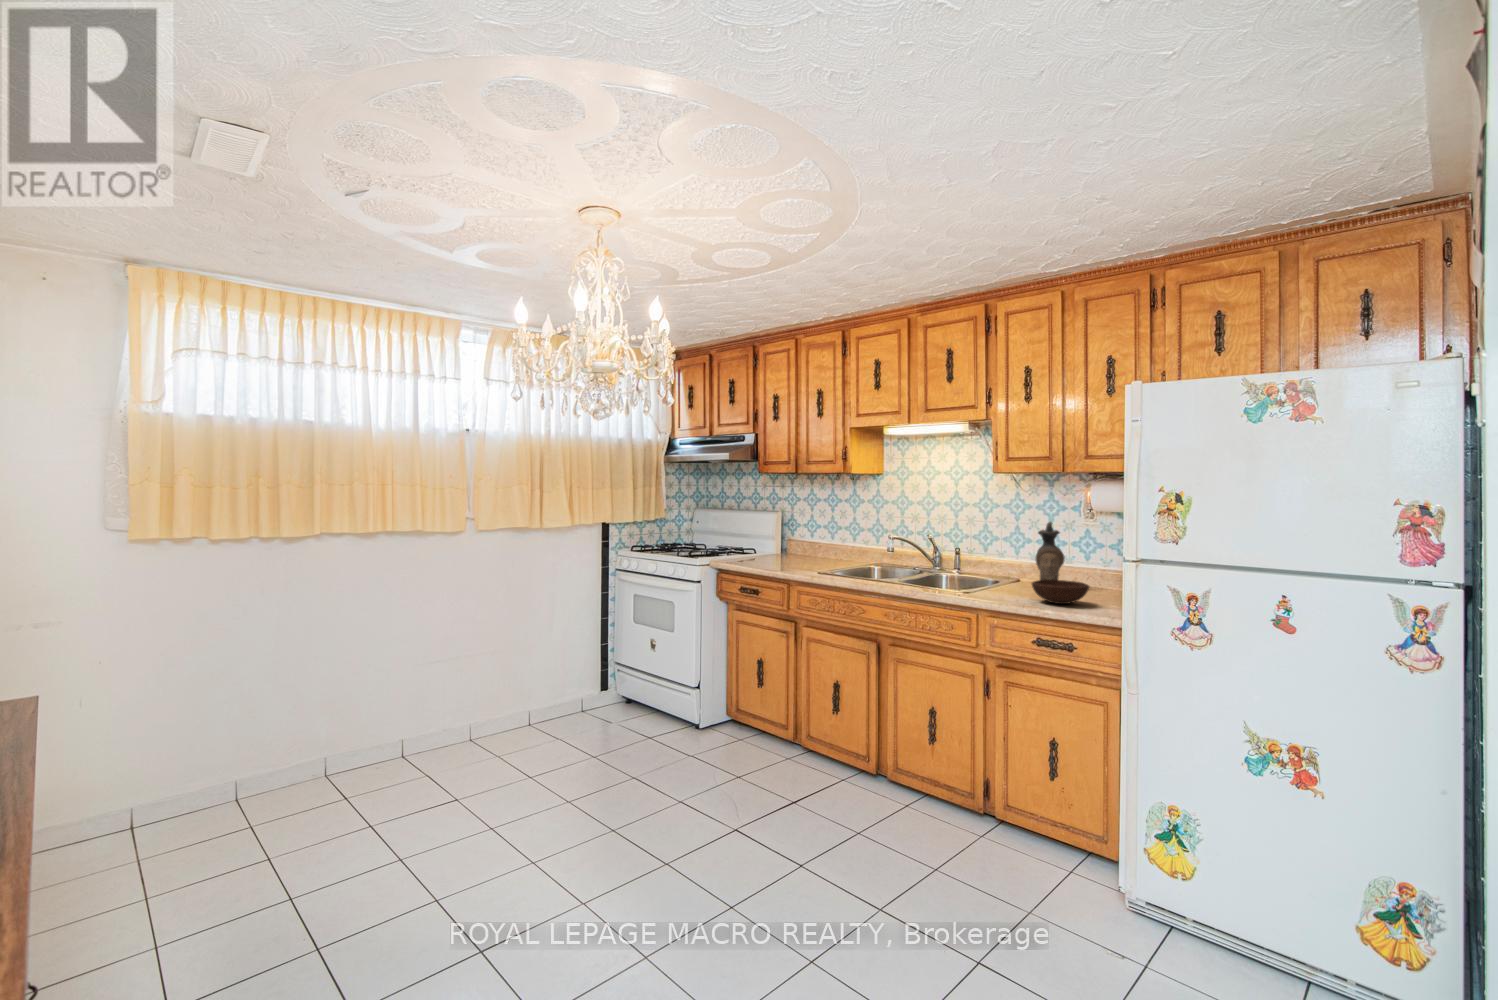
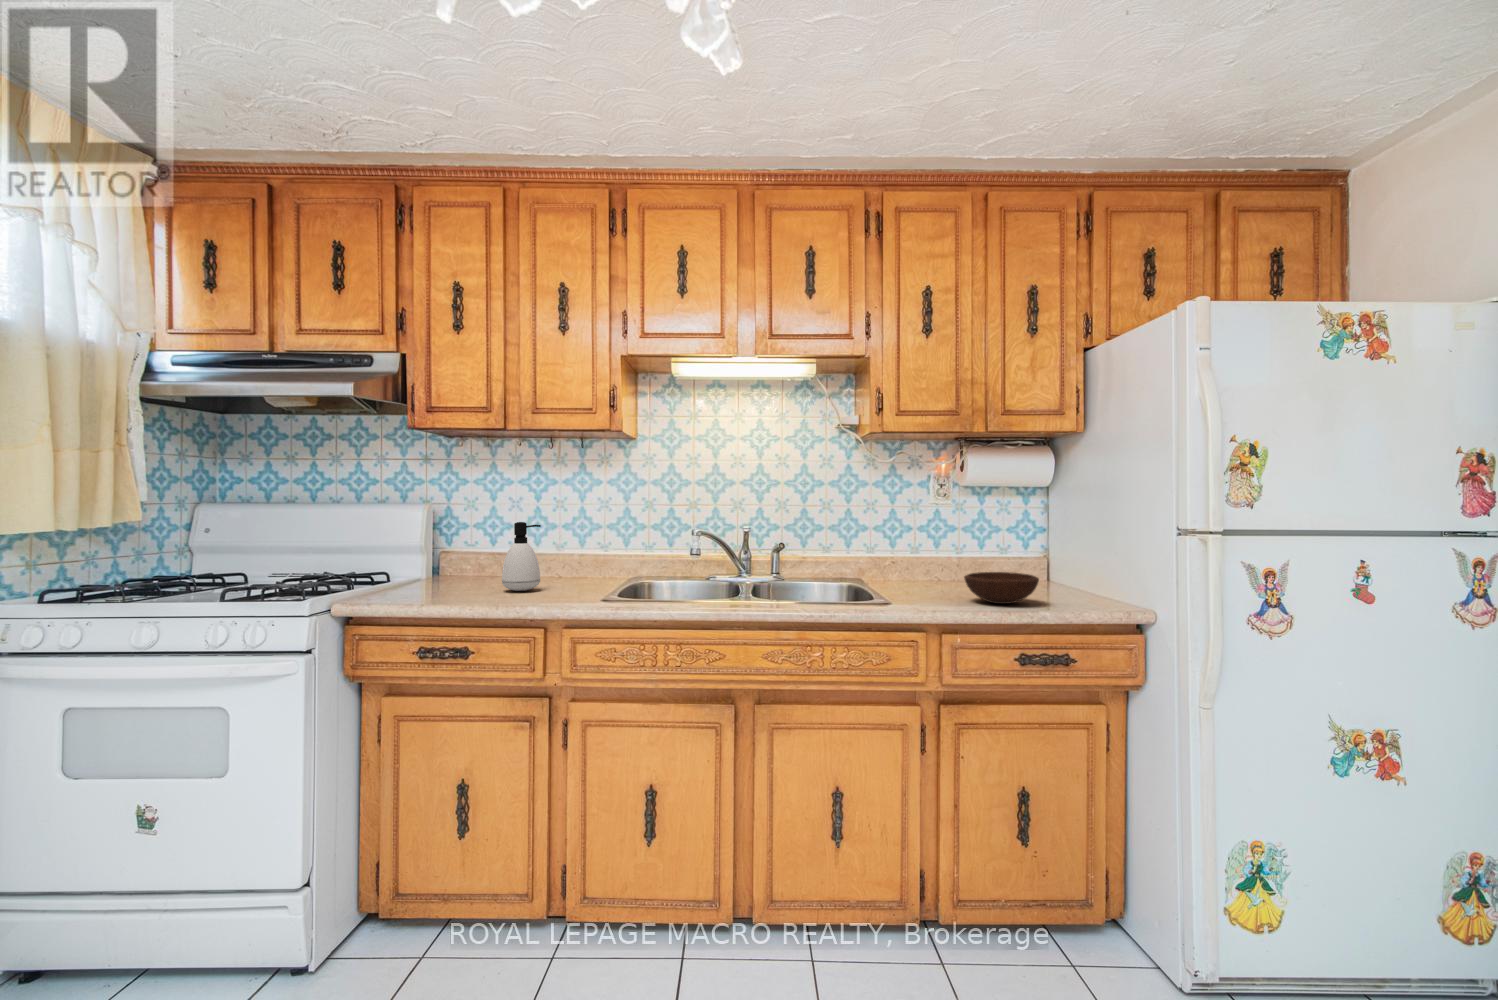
ceramic pitcher: present [1036,522,1065,580] -> none [885,500,921,585]
soap dispenser: none [793,526,814,565] -> present [502,522,541,591]

